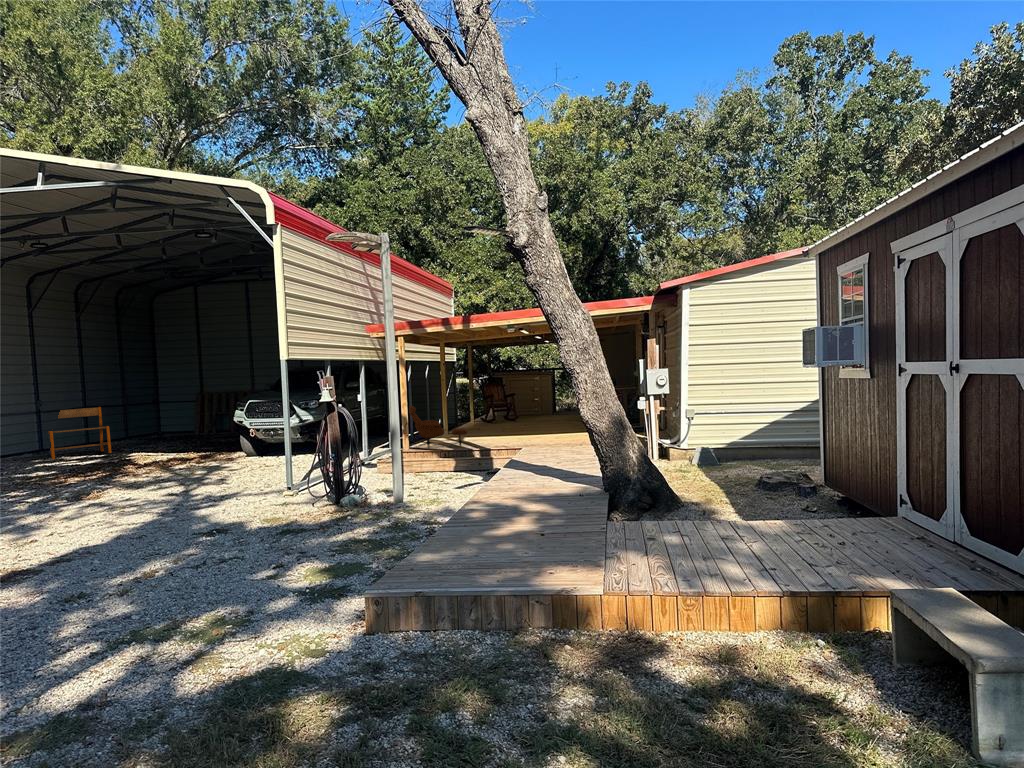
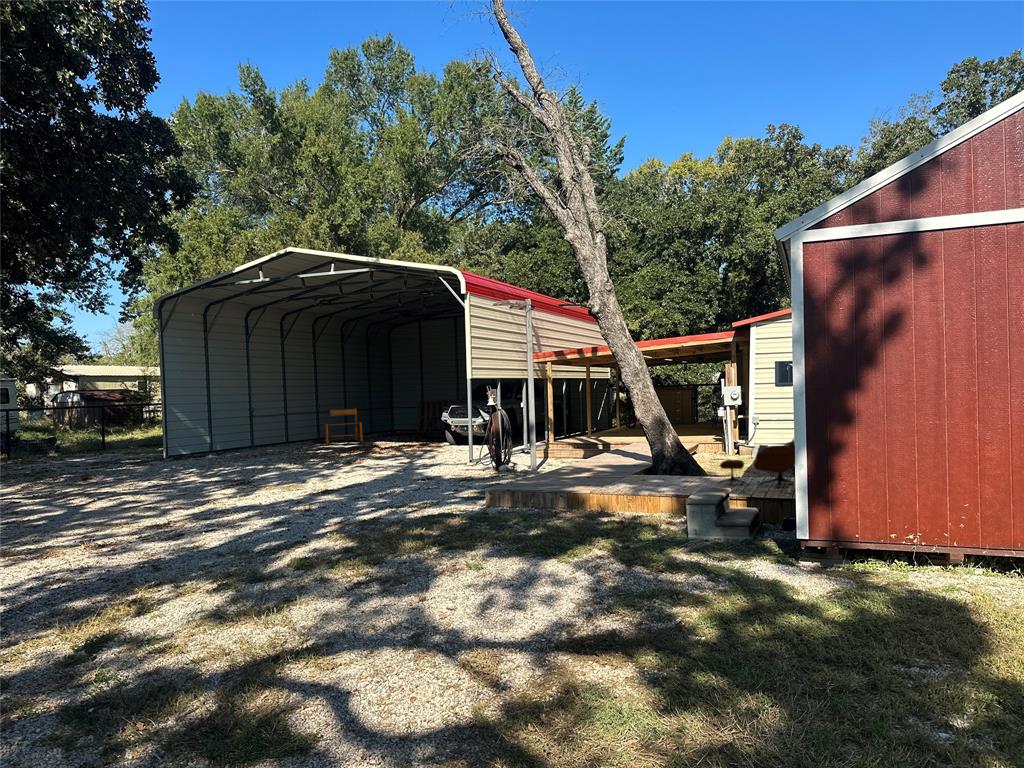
lounge chair: present [409,406,467,449] -> present [718,438,795,488]

